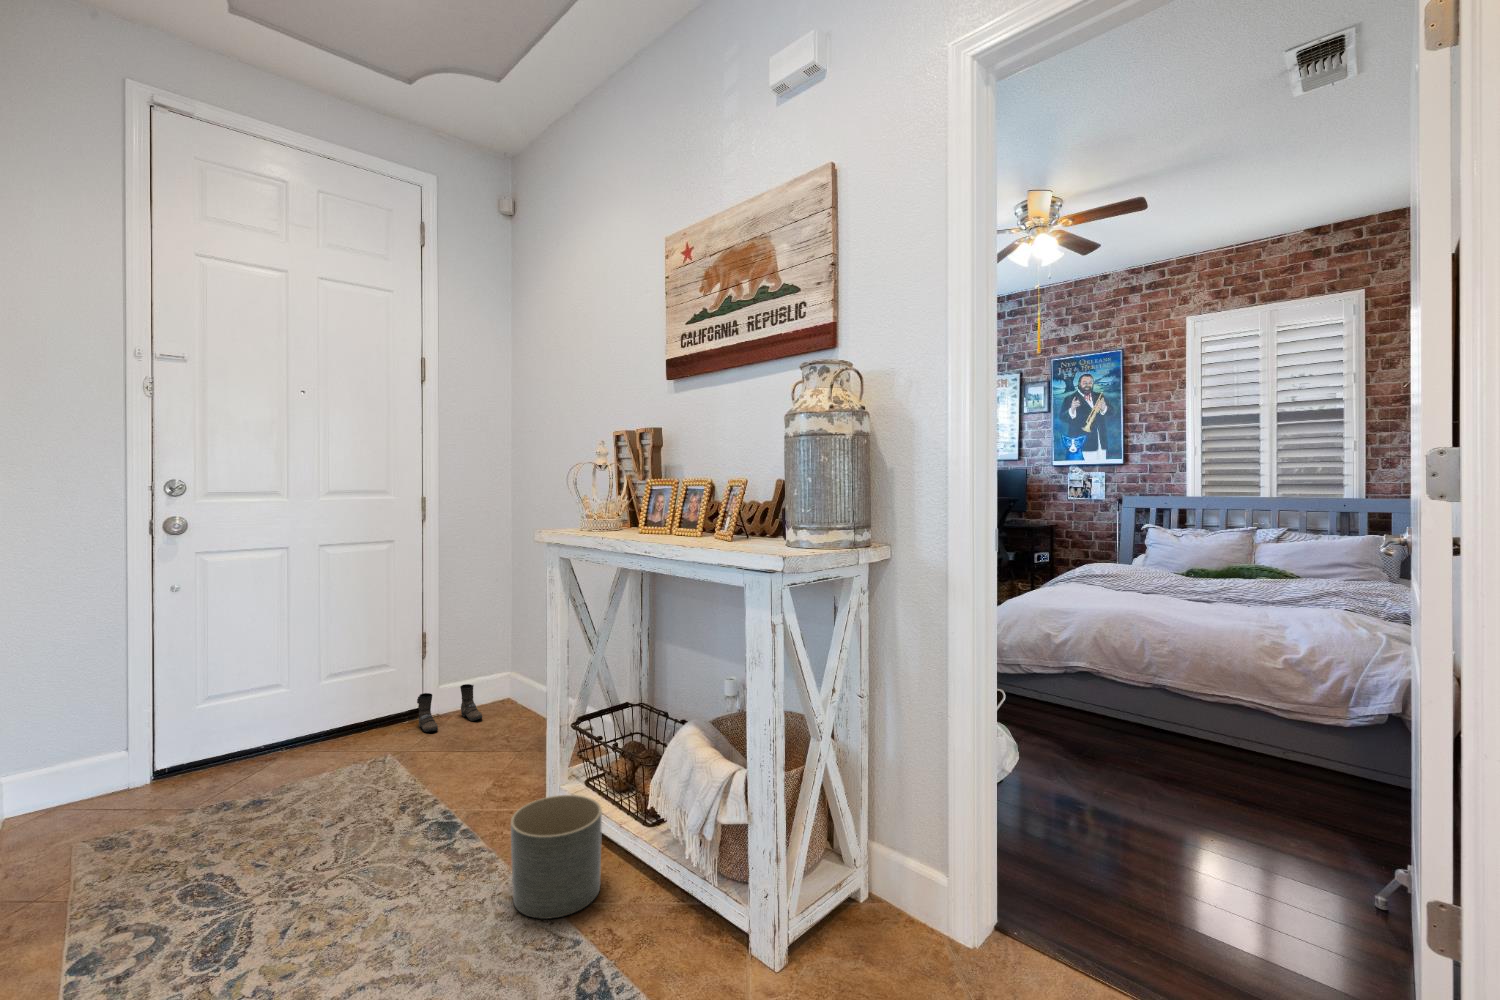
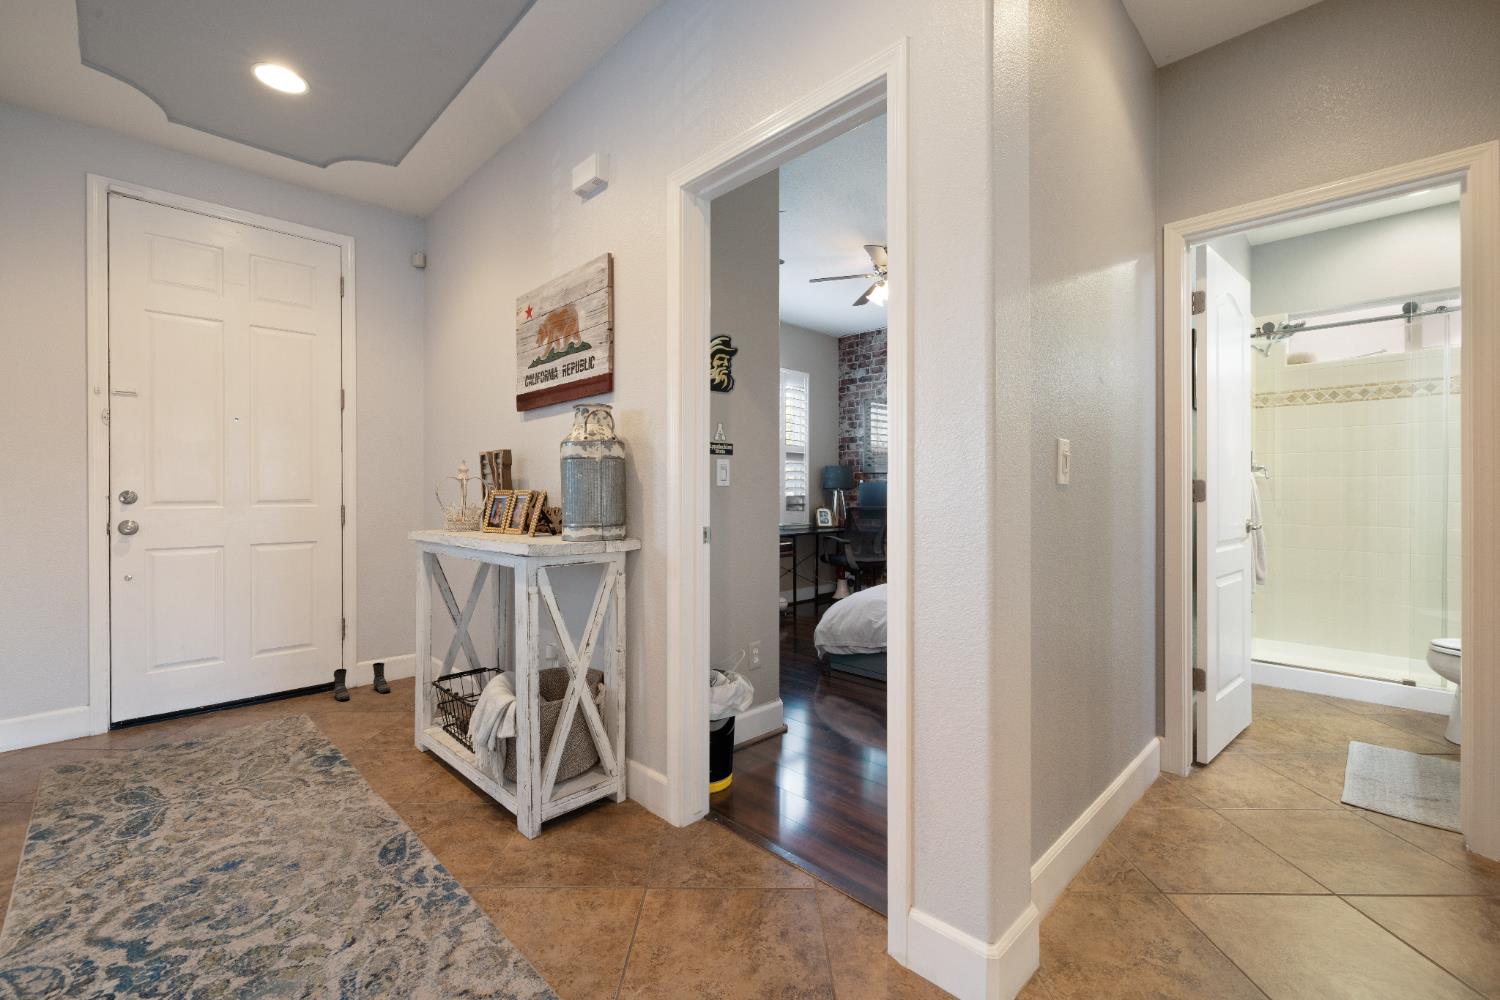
planter: present [511,795,602,919] -> none [358,729,431,812]

